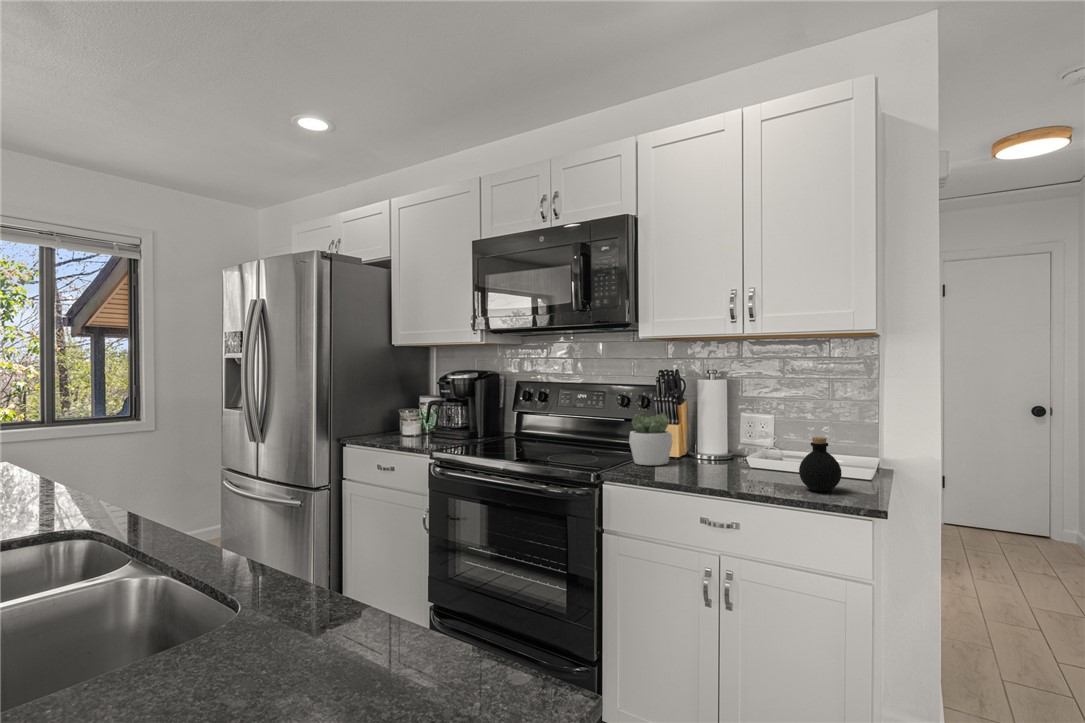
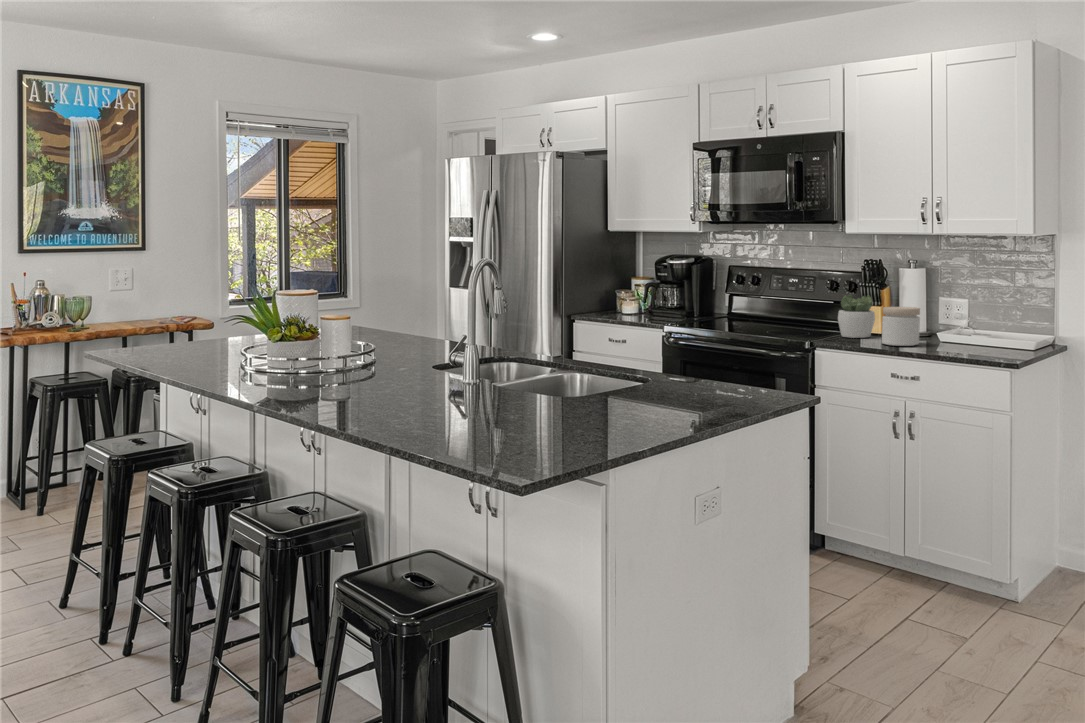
jar: none [682,427,729,479] -> present [882,307,920,346]
bottle: present [799,437,842,492] -> none [973,314,1005,354]

